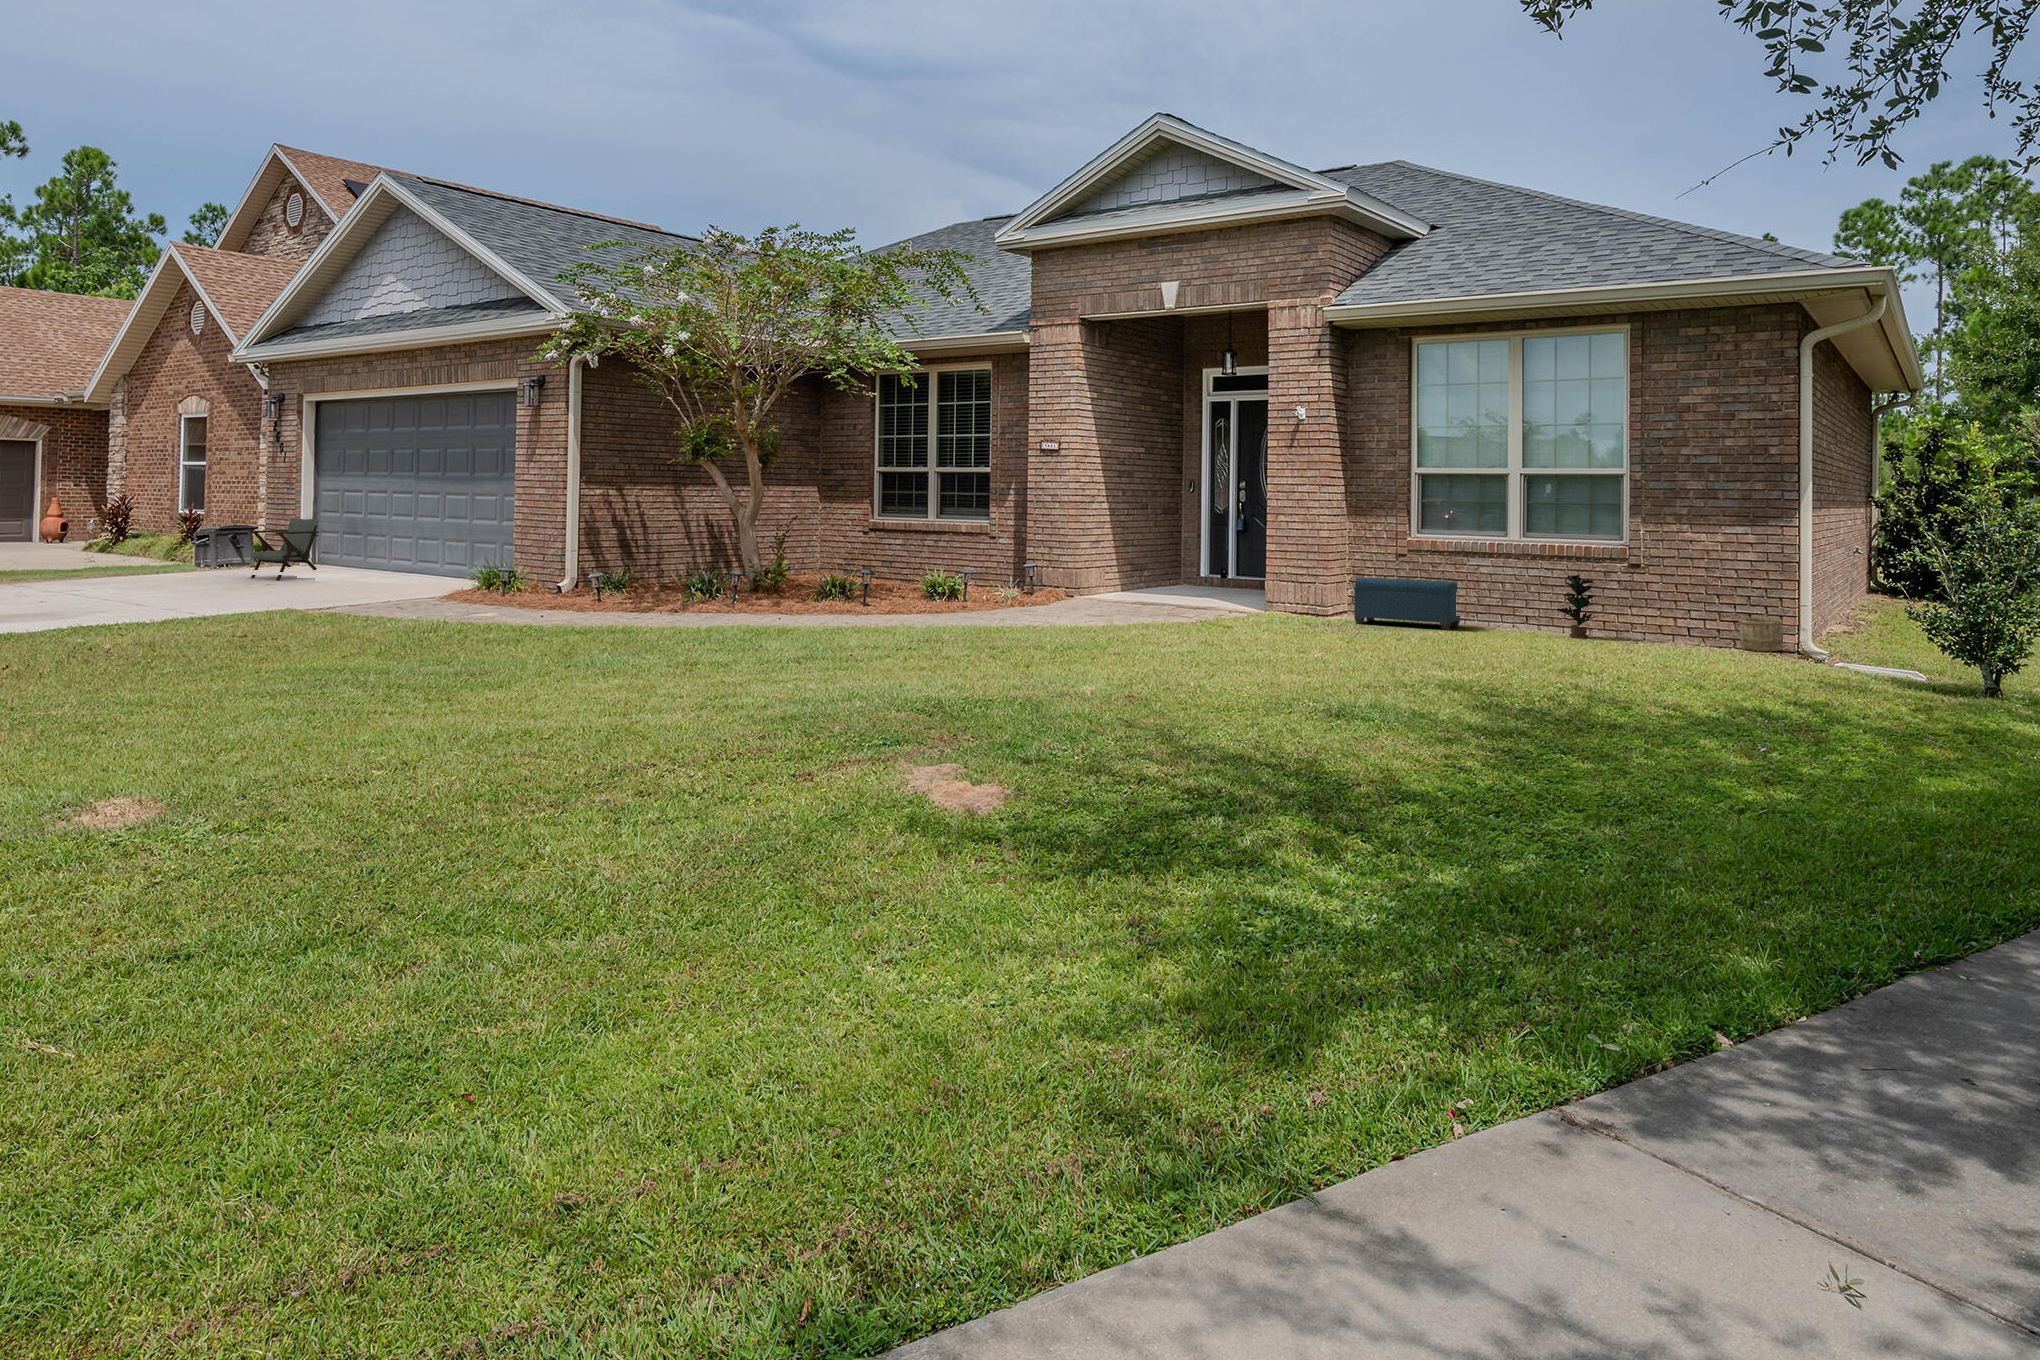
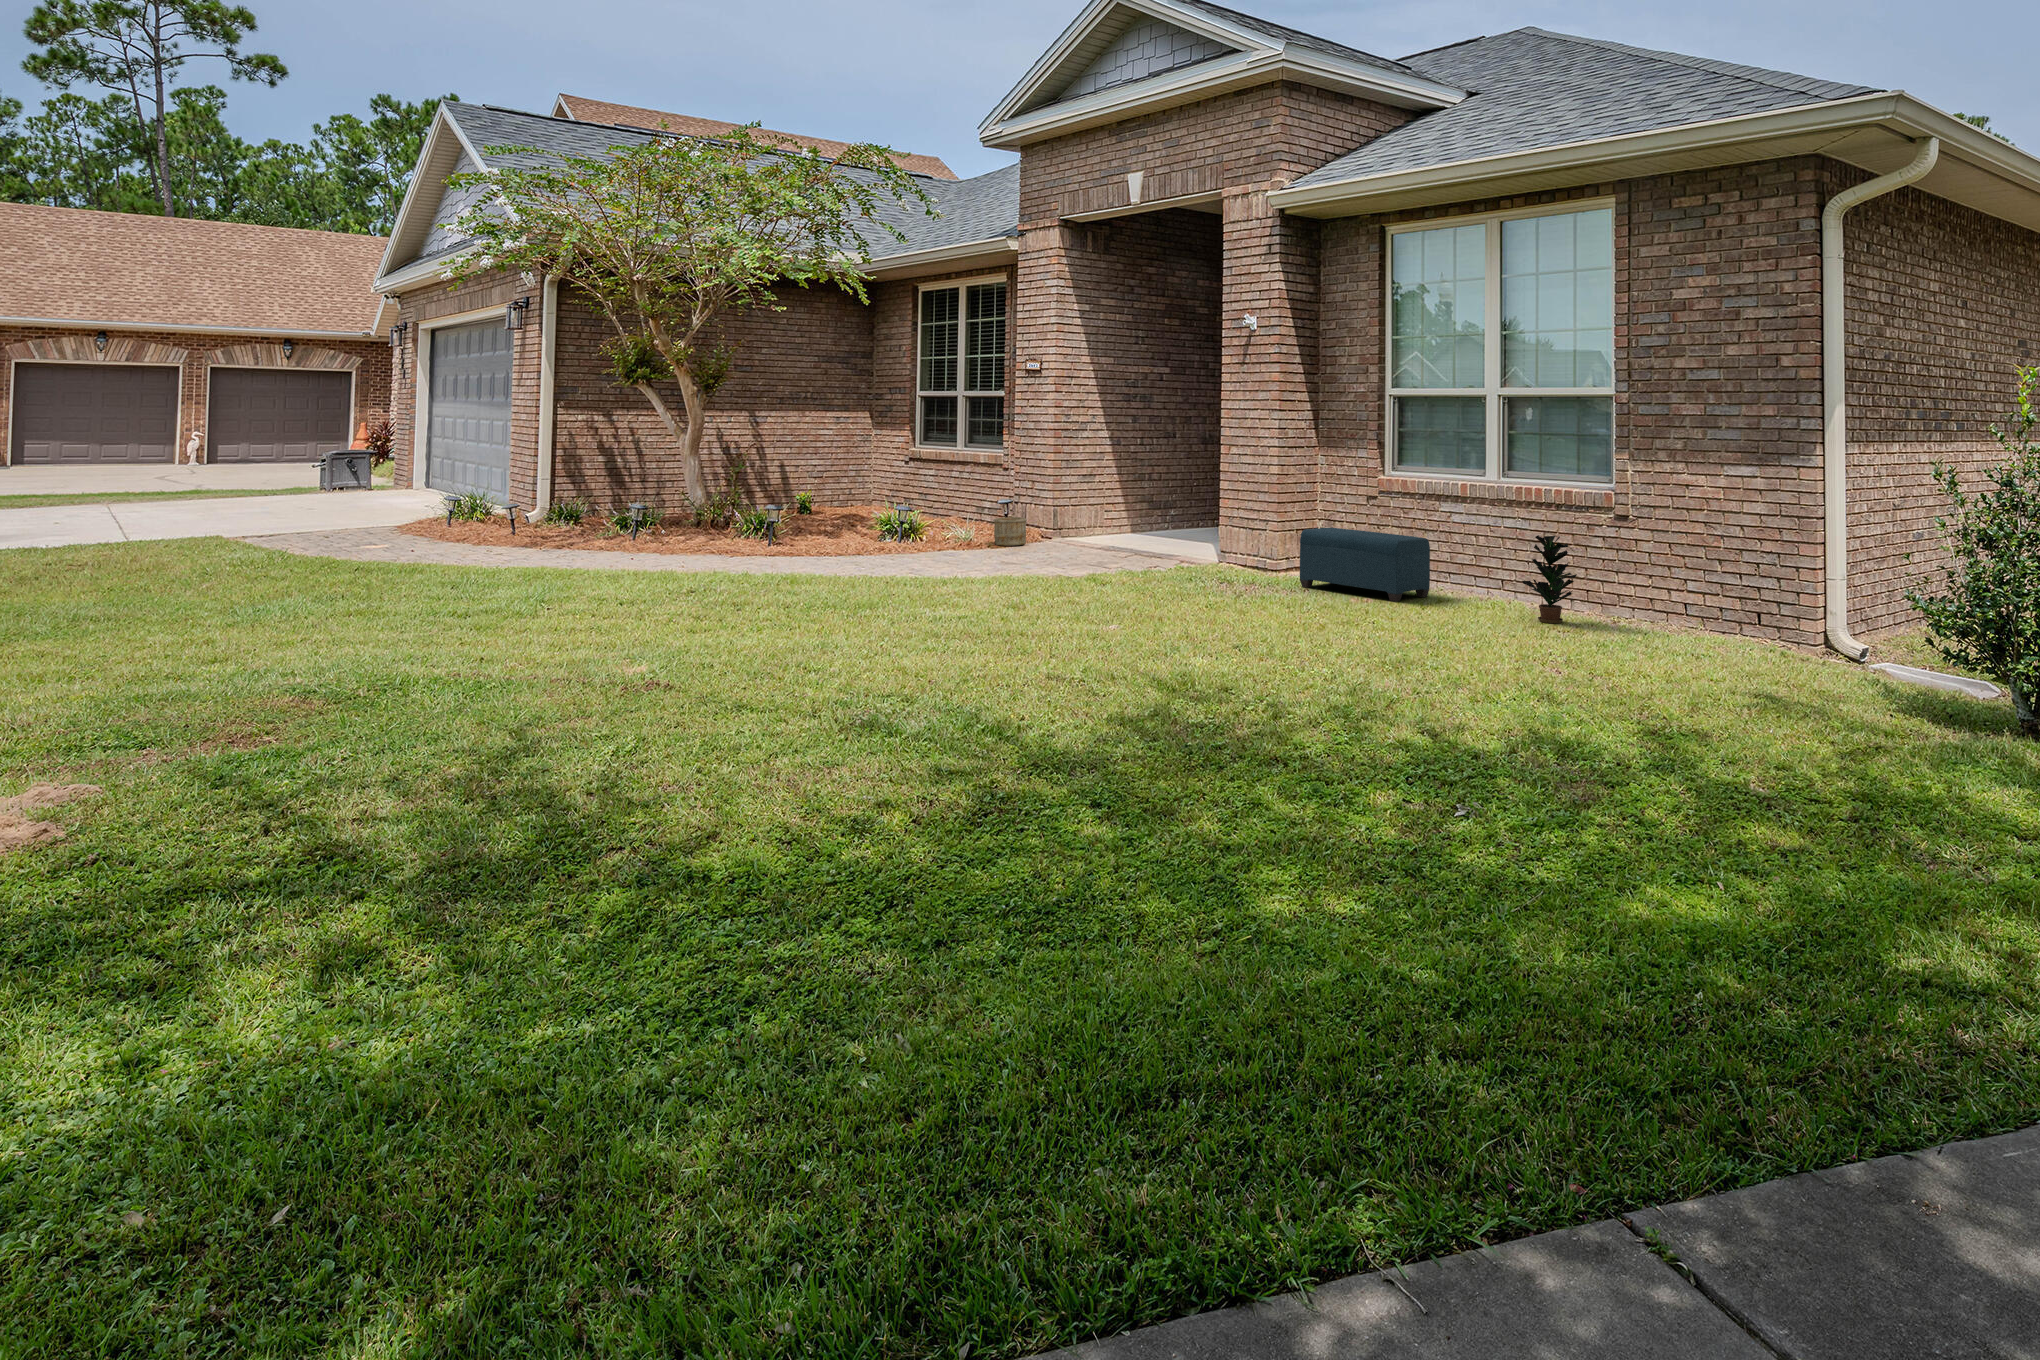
lounge chair: present [250,518,319,580] -> none [371,434,434,494]
wooden bucket: present [1738,618,1783,651] -> present [993,517,1027,546]

